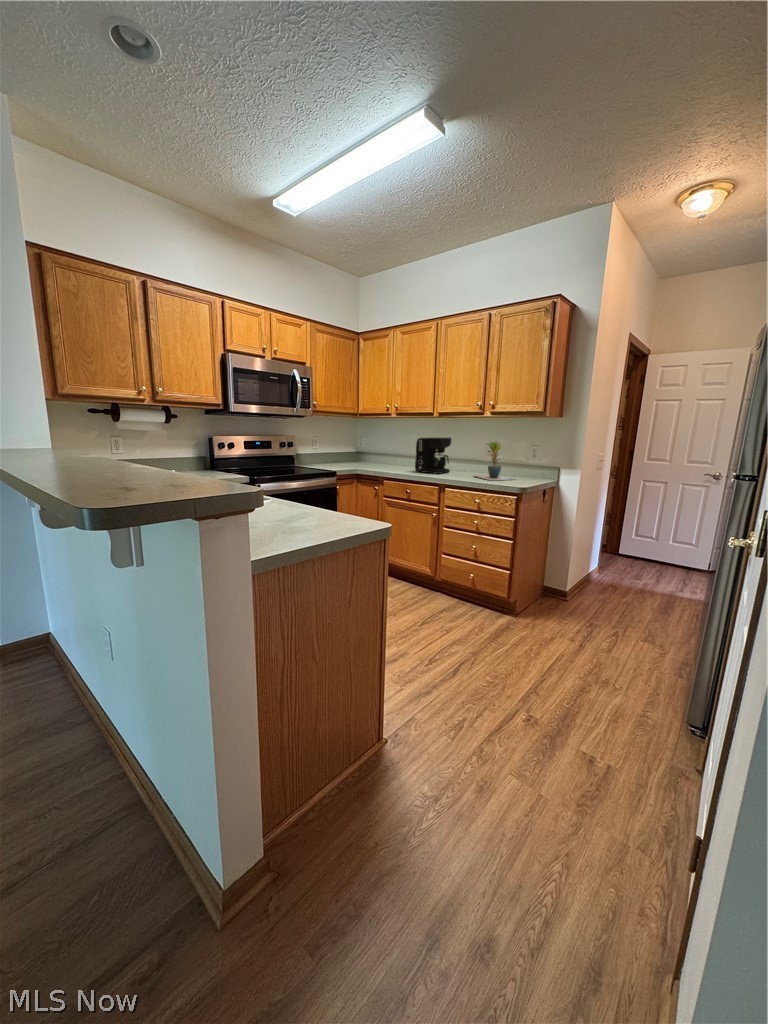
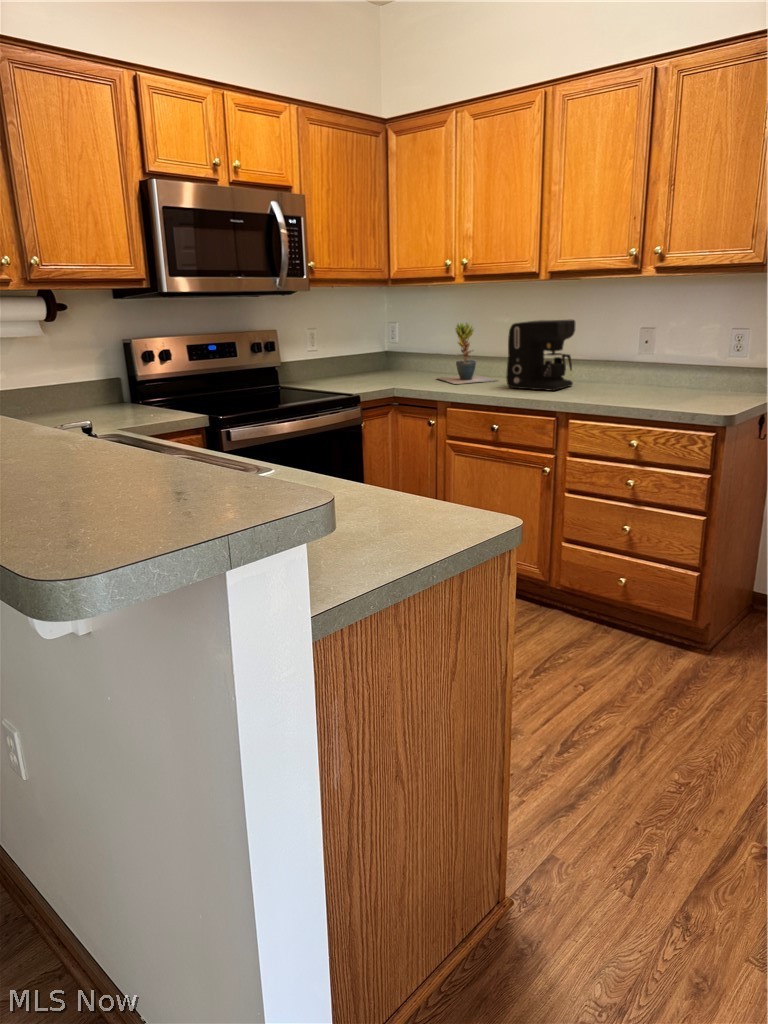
potted plant: present [476,442,513,480] -> present [438,323,496,384]

